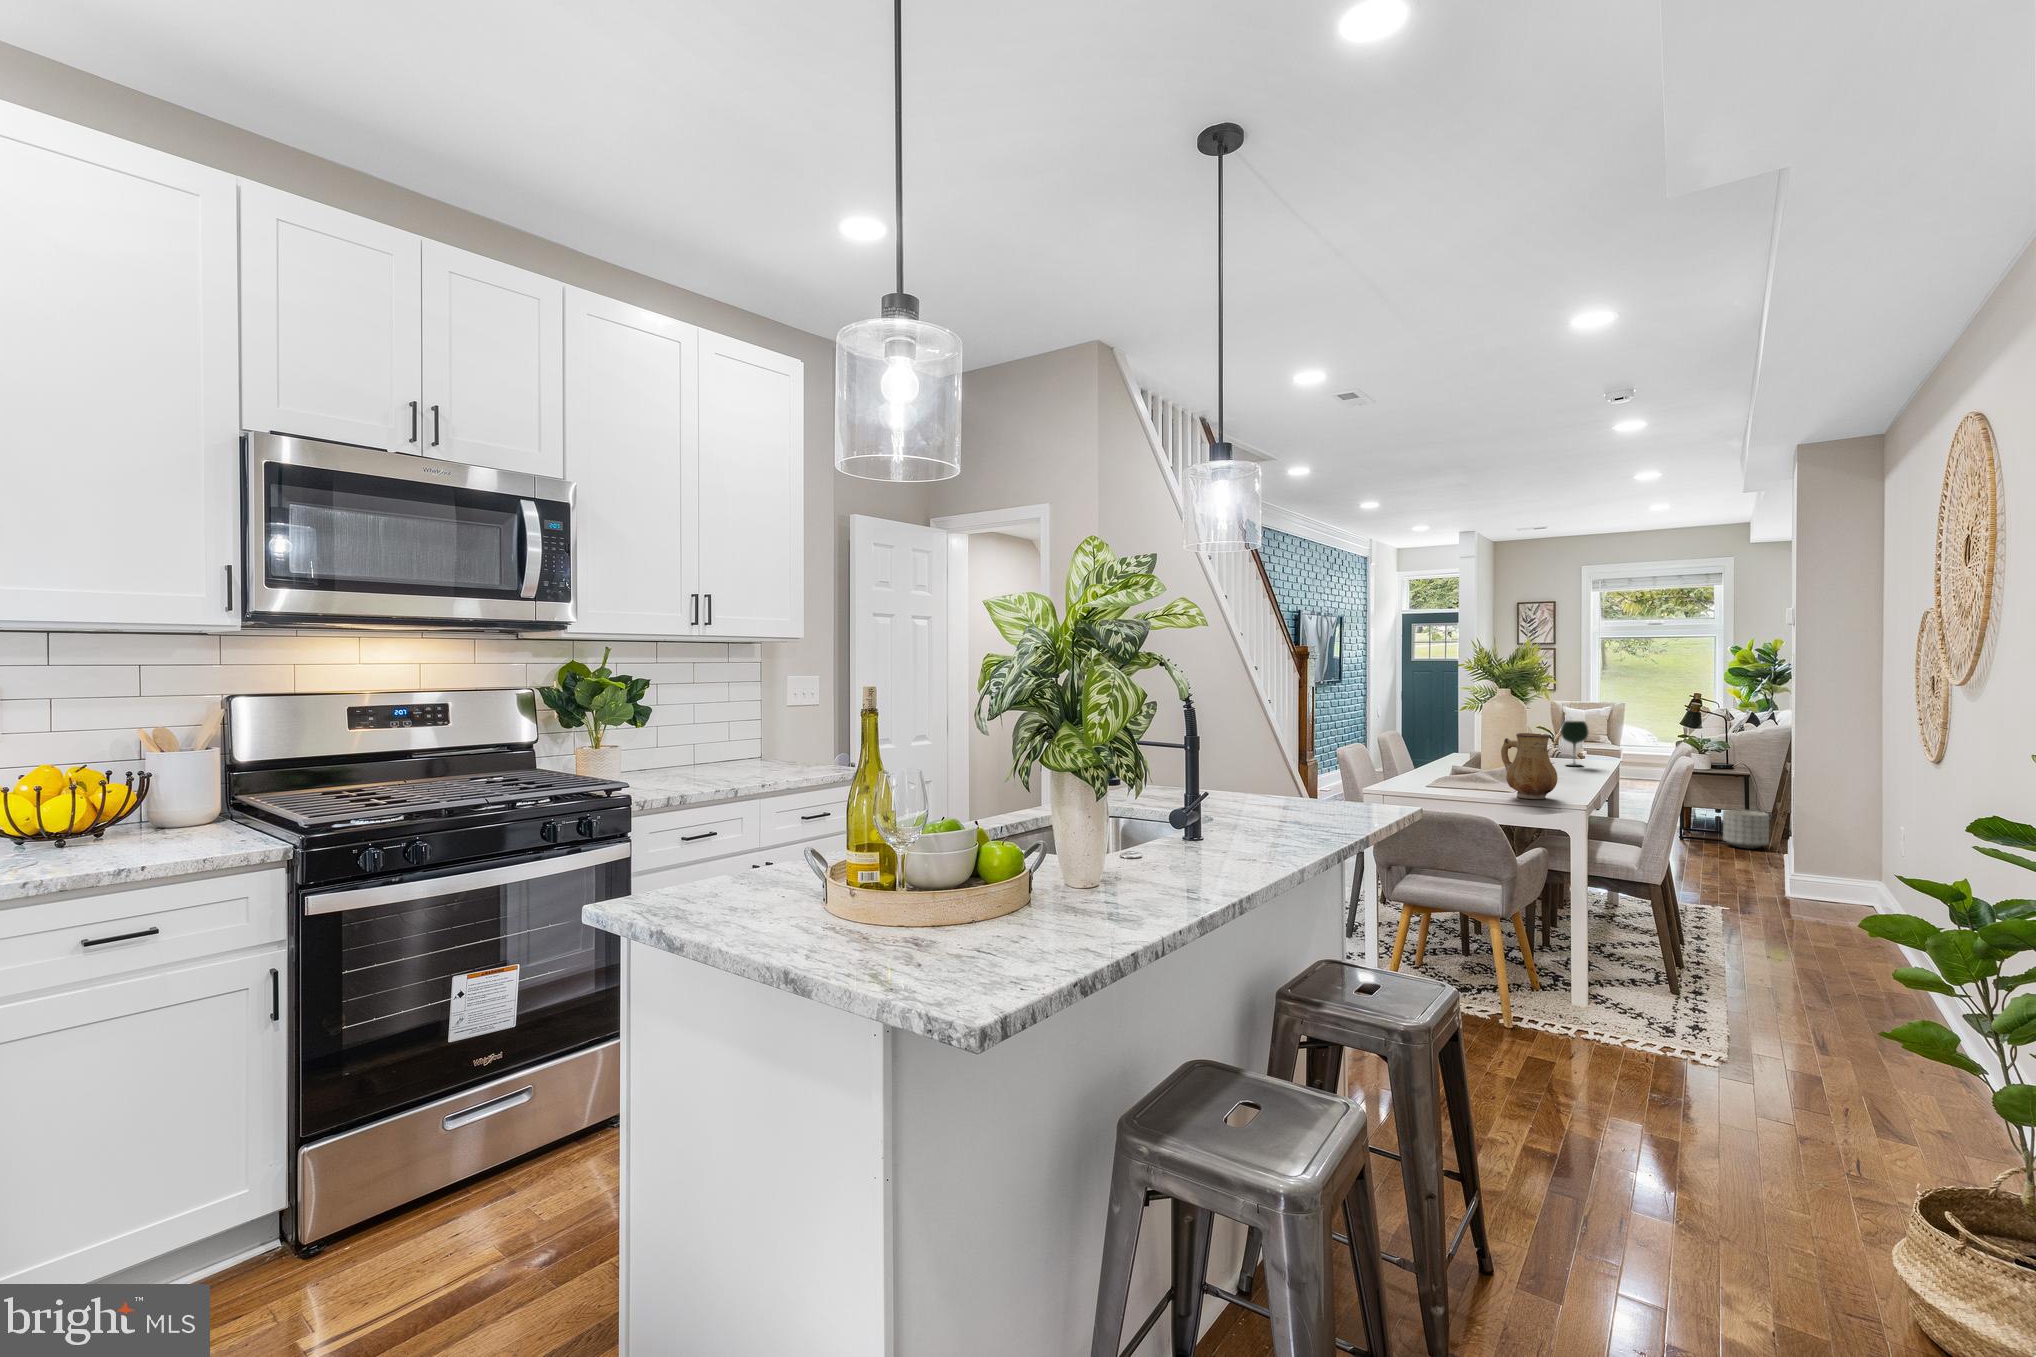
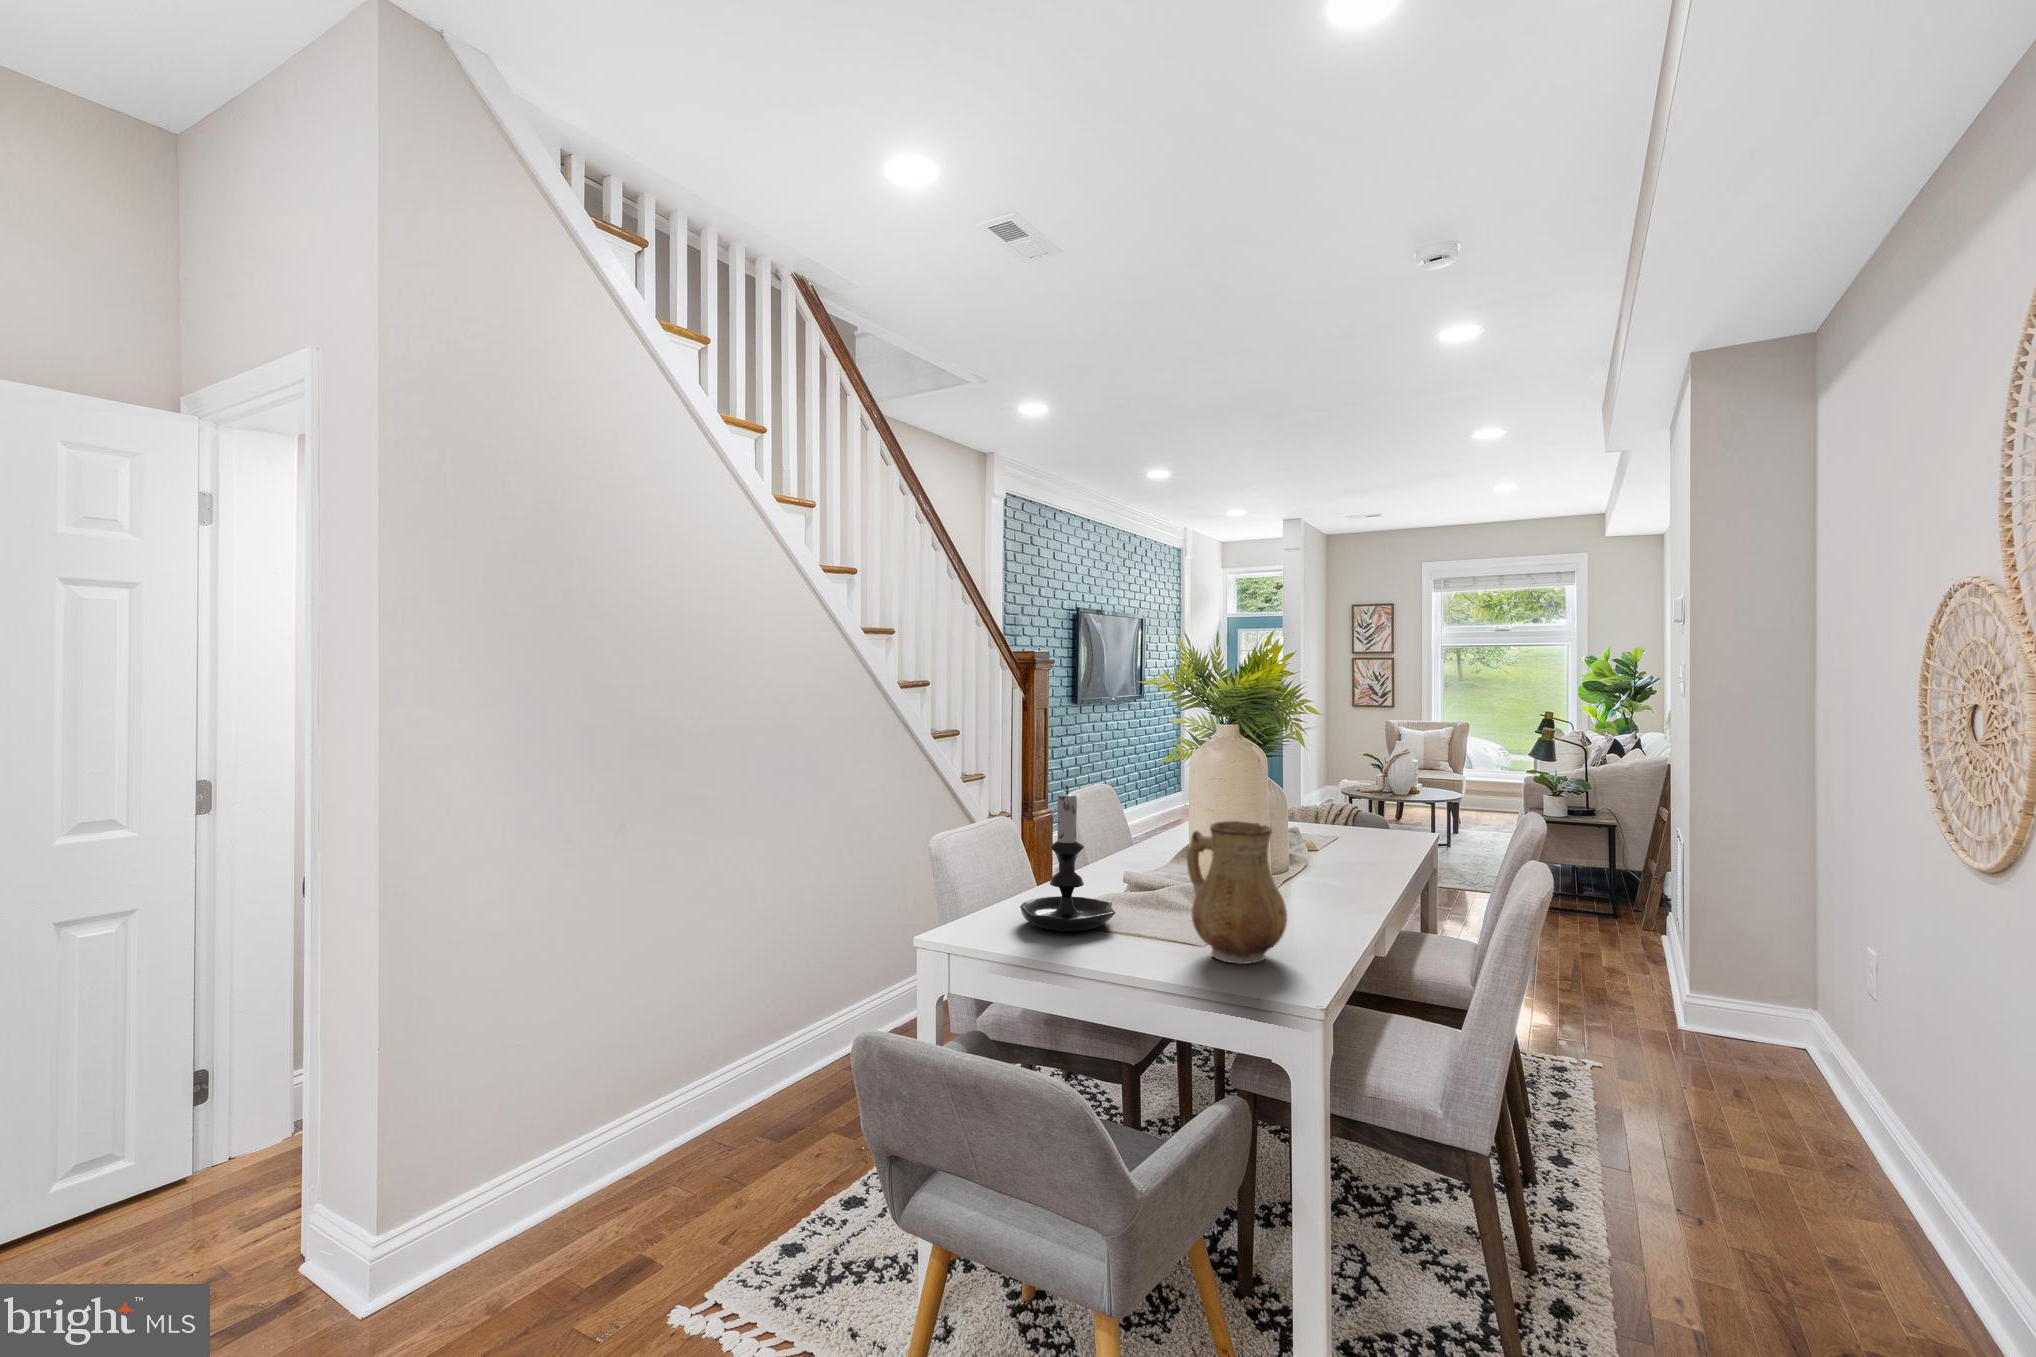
candle holder: none [1403,718,1458,791] -> present [1020,786,1115,931]
wine glass: present [1561,721,1588,766] -> none [1344,772,1386,848]
planter: present [1723,810,1769,849] -> none [1583,869,1640,923]

